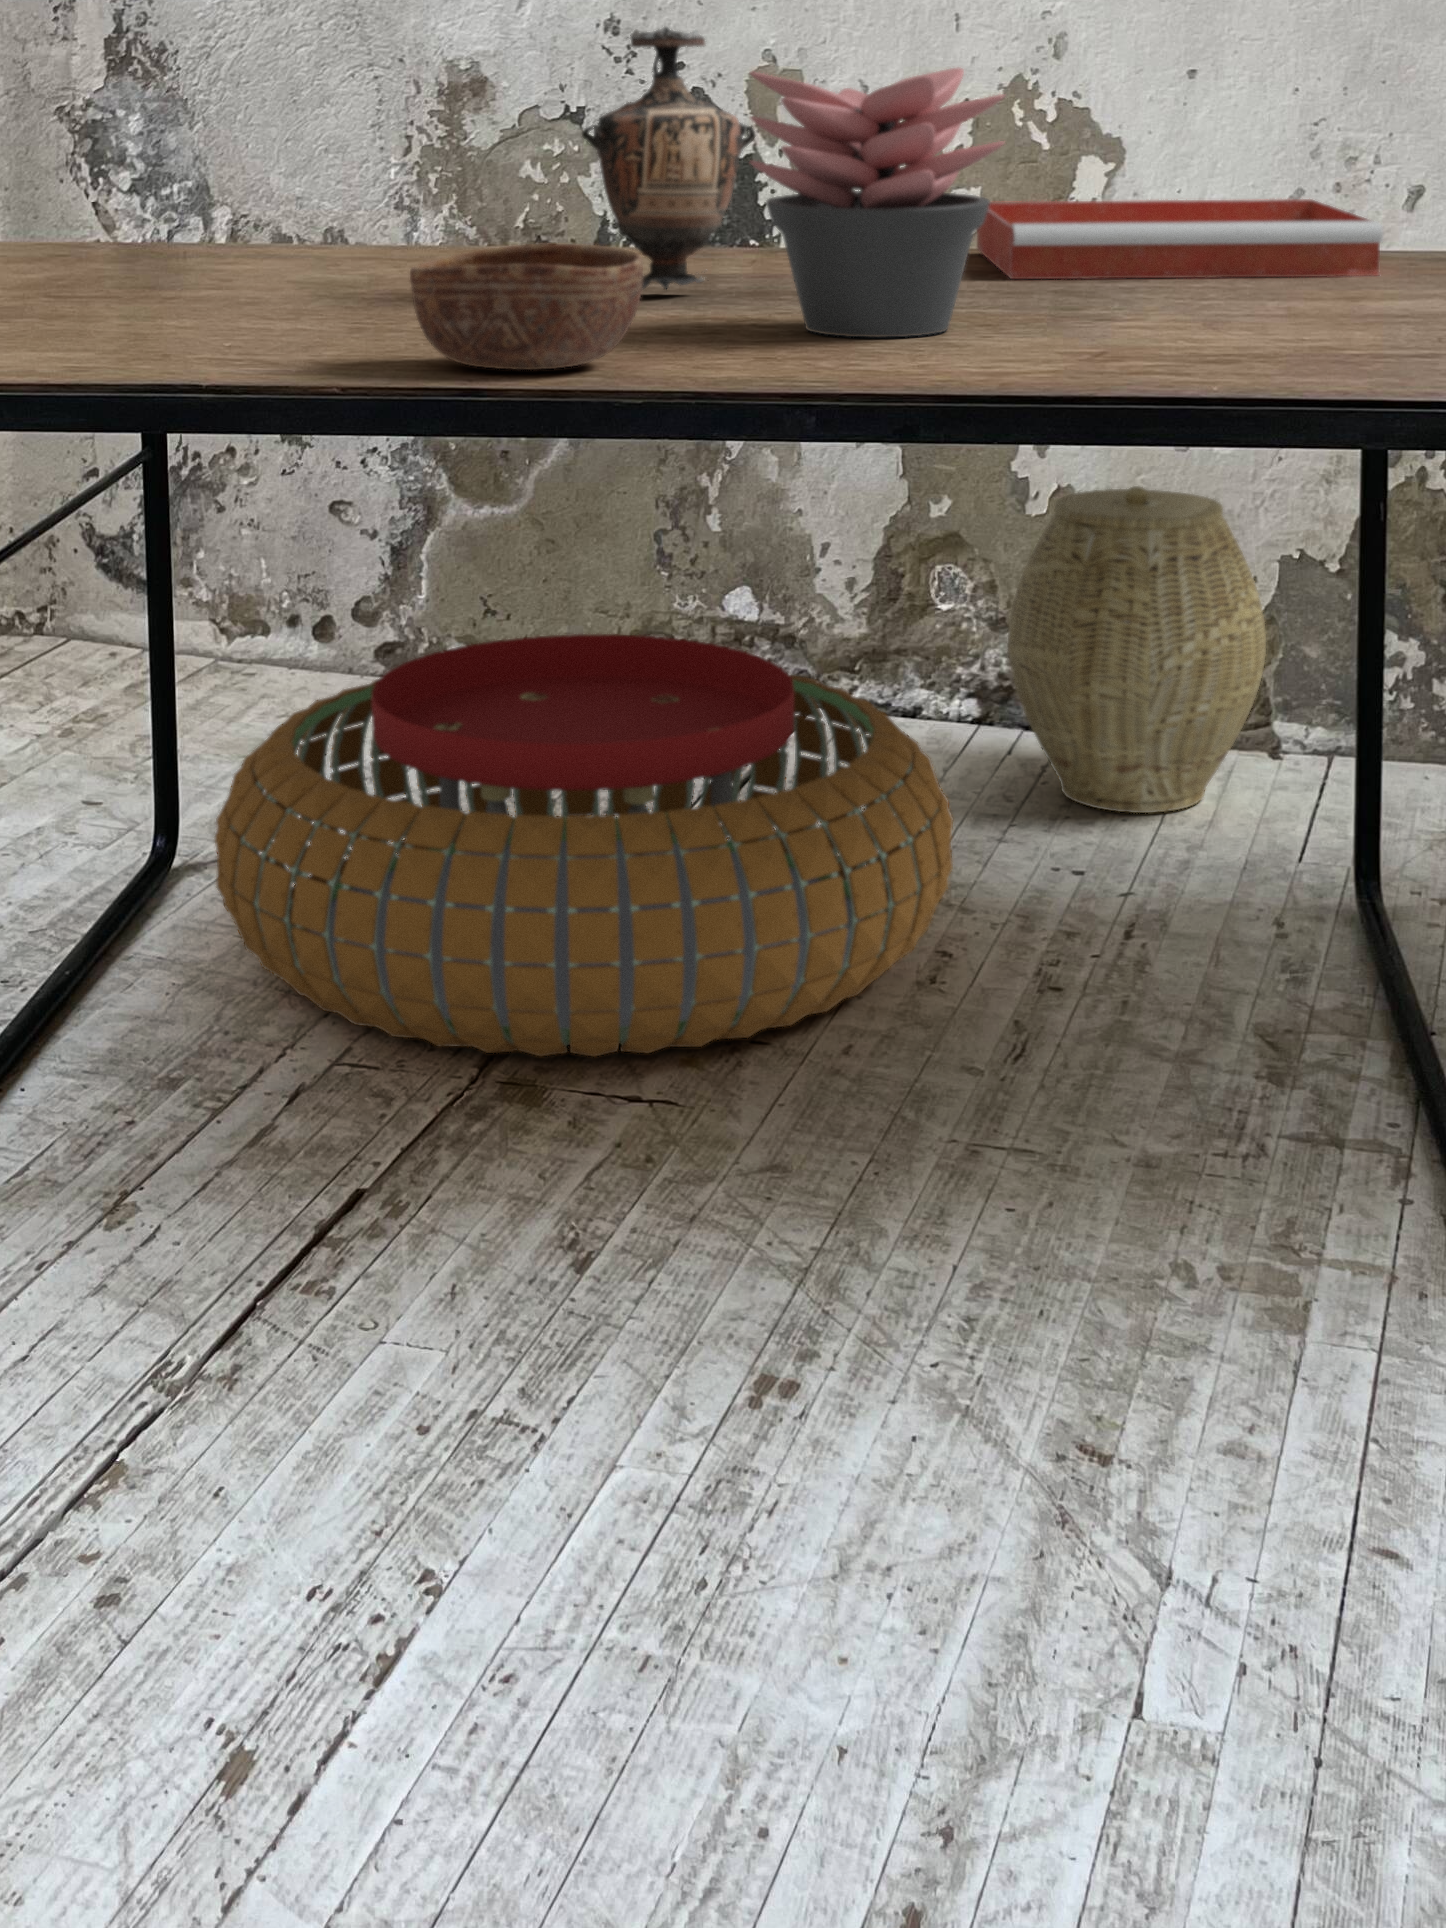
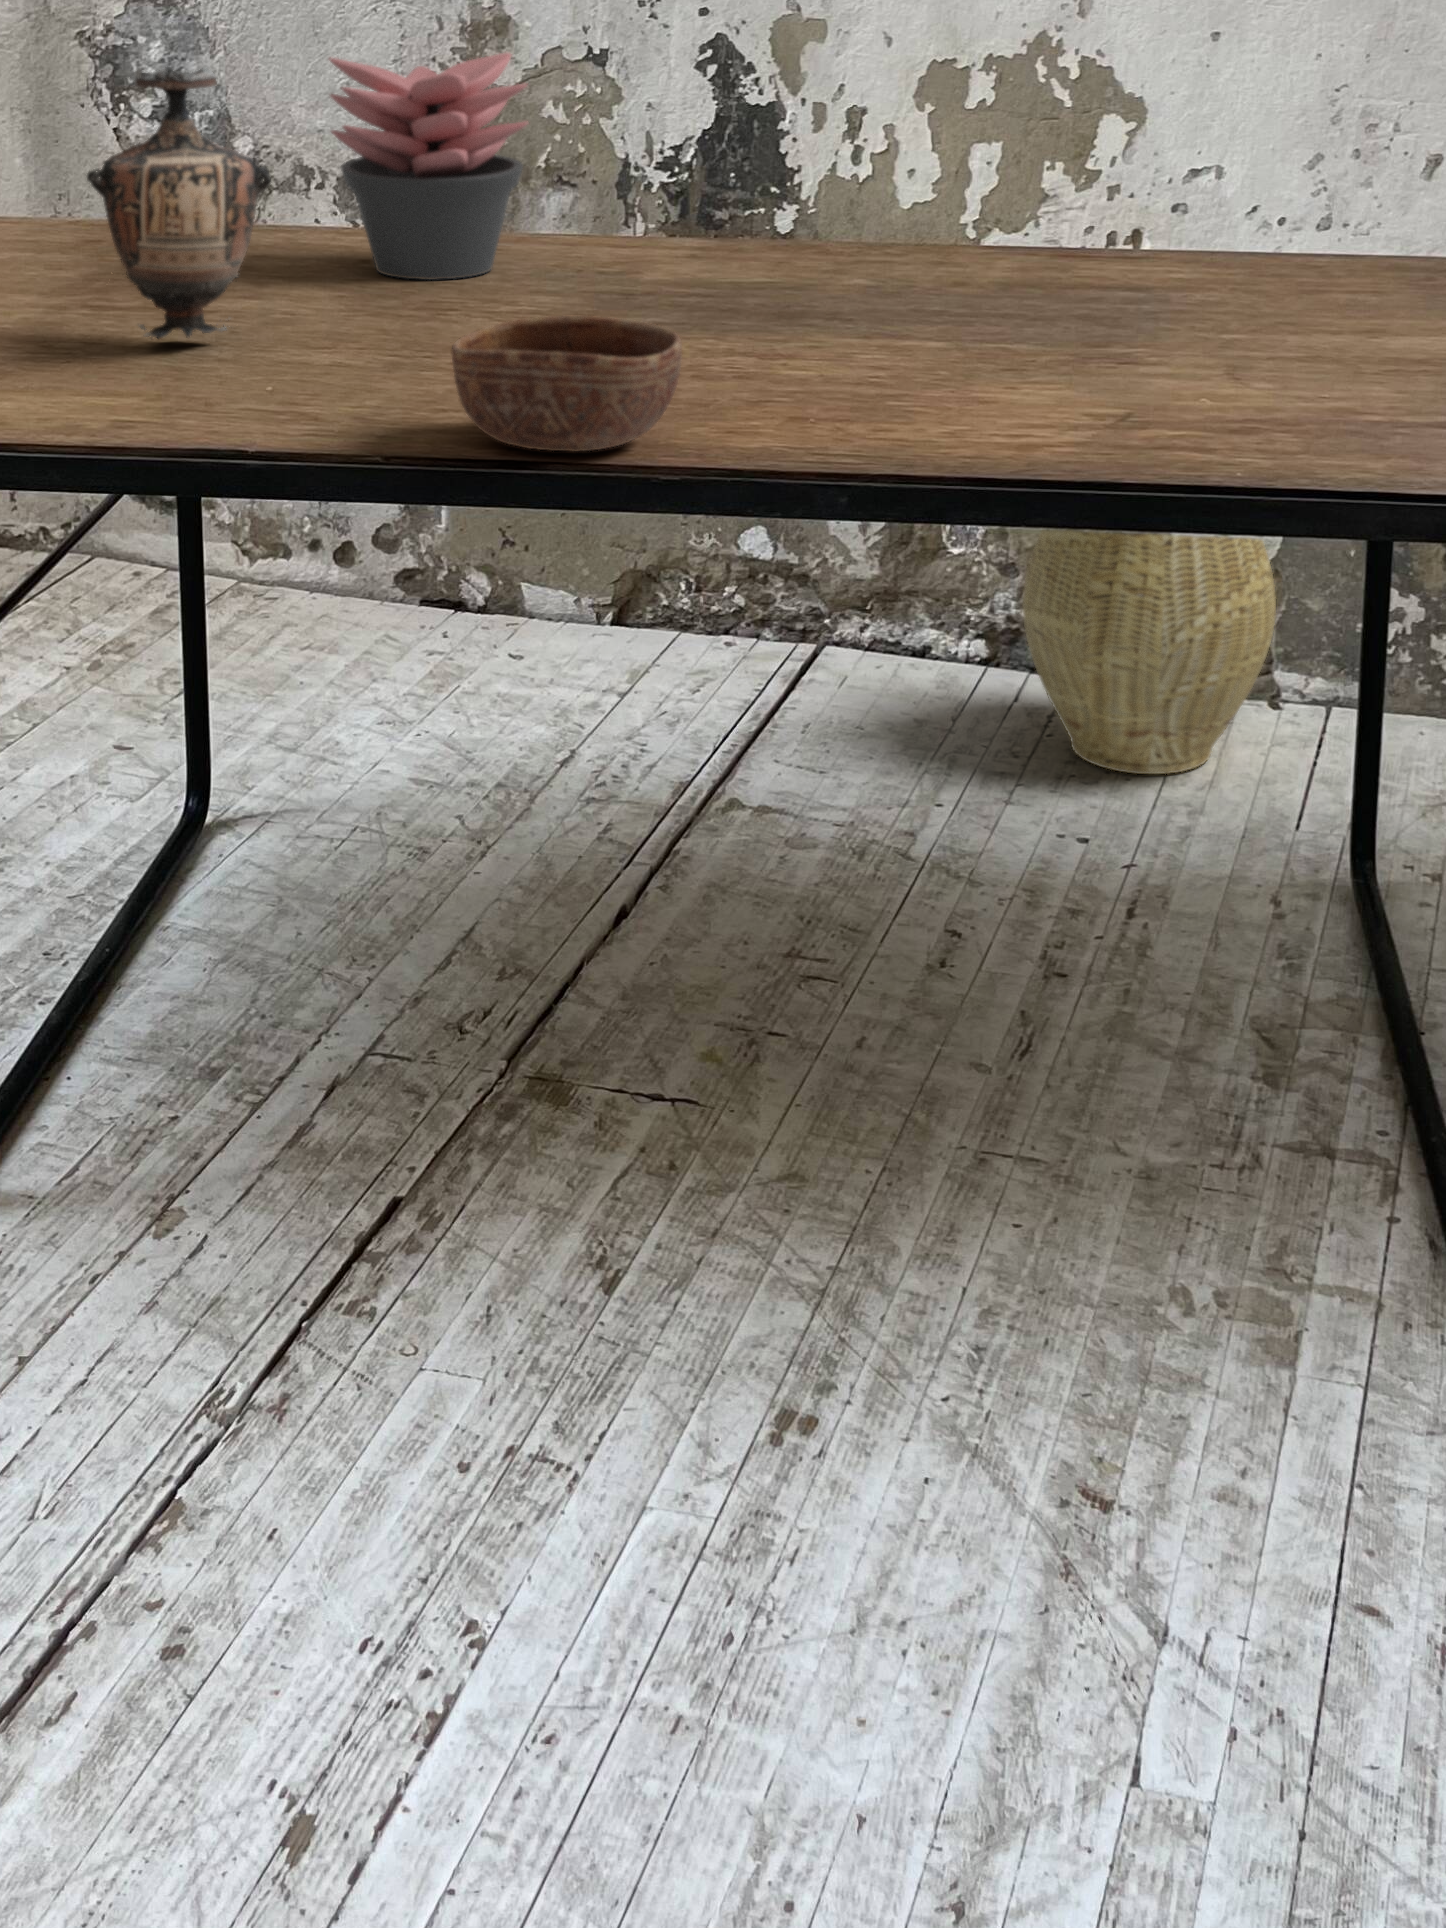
vase: present [582,27,755,290] -> present [87,67,271,339]
succulent plant: present [750,68,1005,337] -> present [329,53,527,280]
tray: present [977,199,1383,279] -> none [1002,187,1406,288]
pouf: present [215,634,953,1057] -> none [248,614,969,1054]

